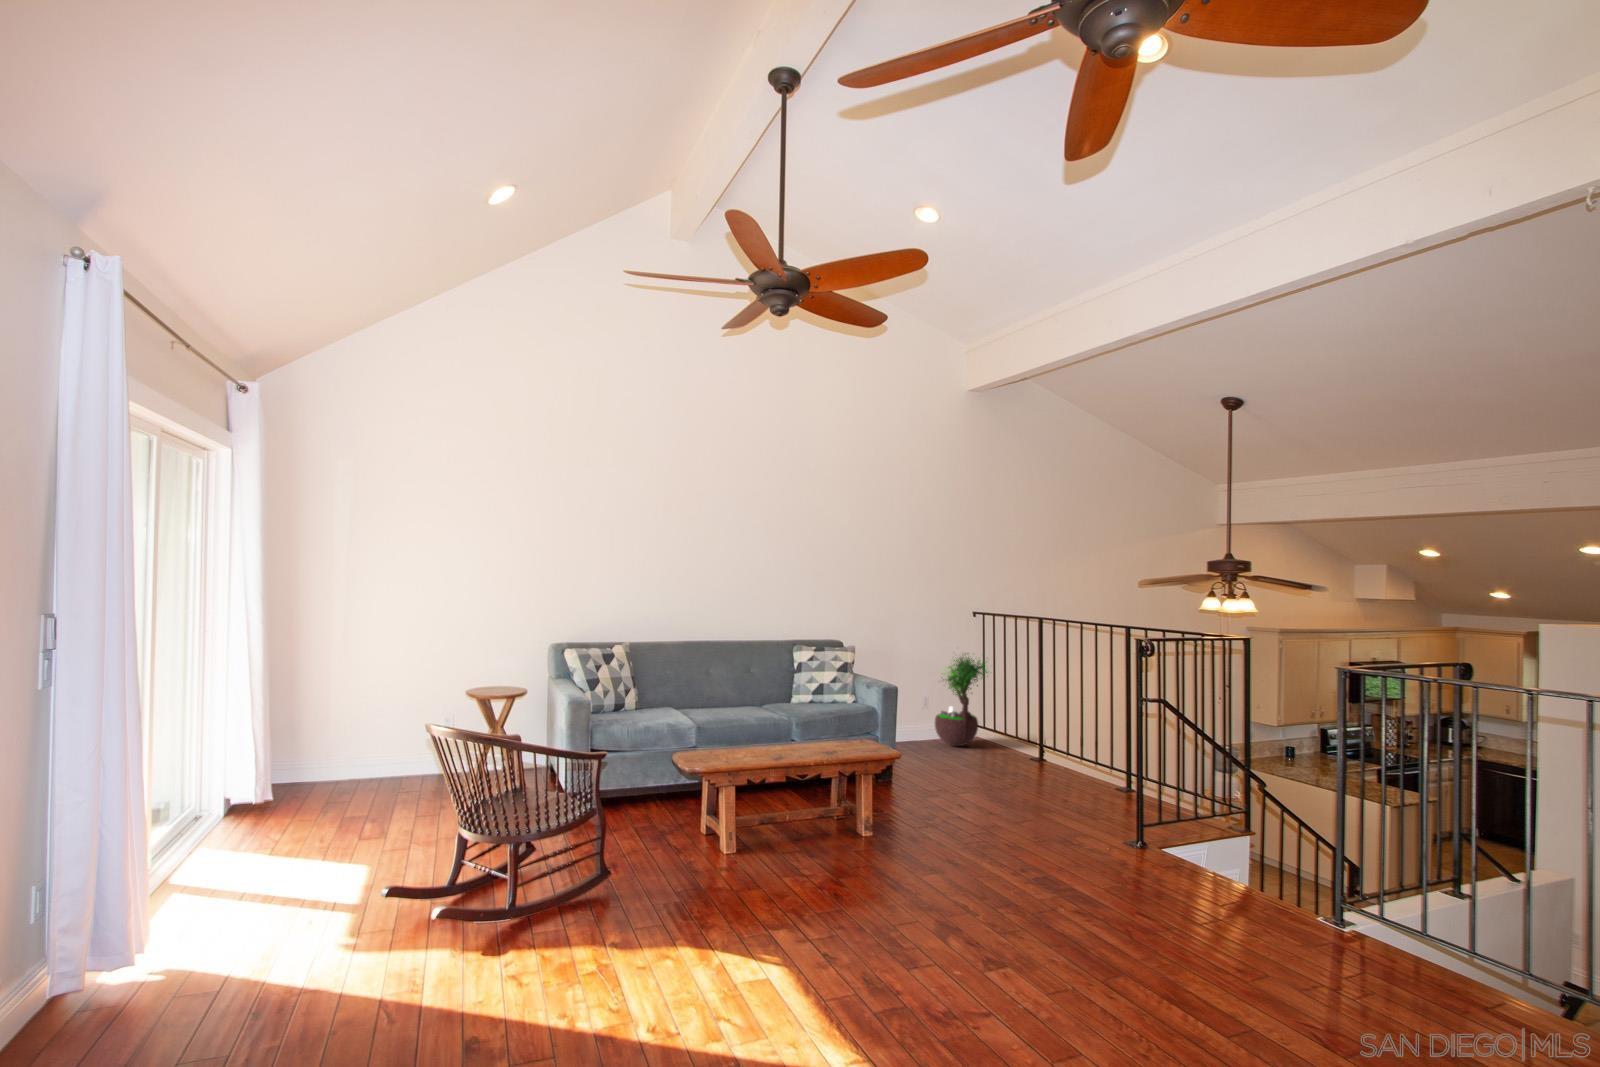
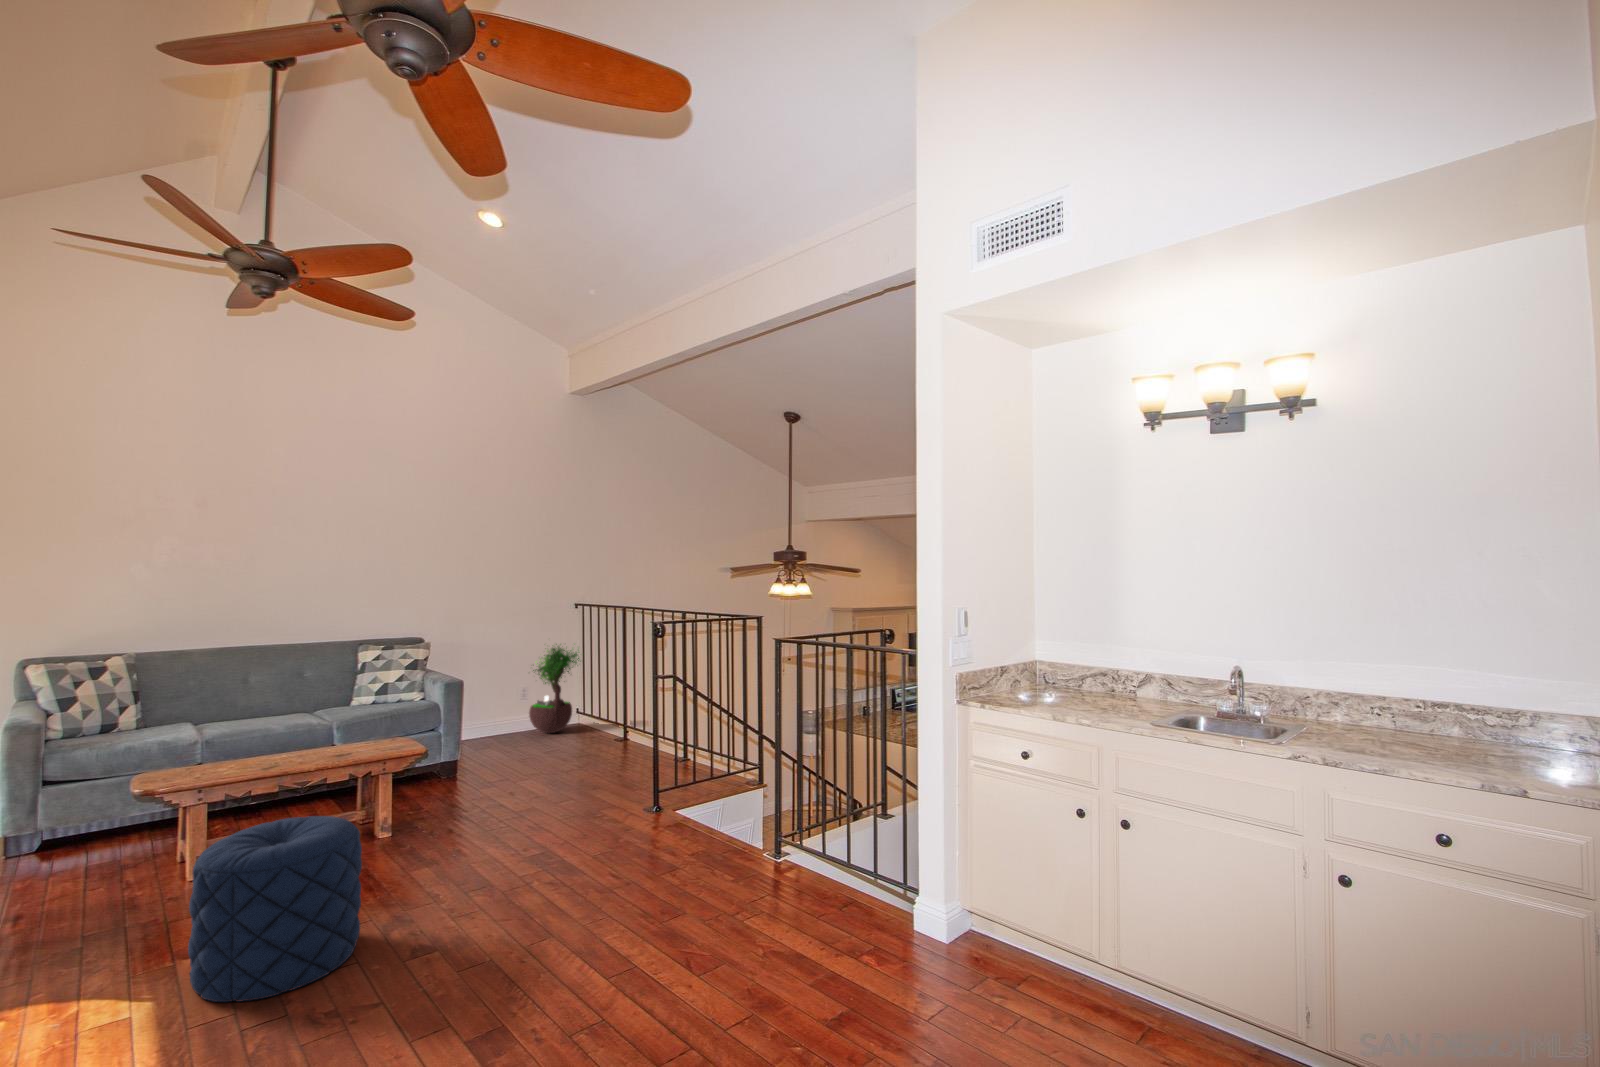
pouf: none [806,812,937,977] -> present [188,816,362,1002]

